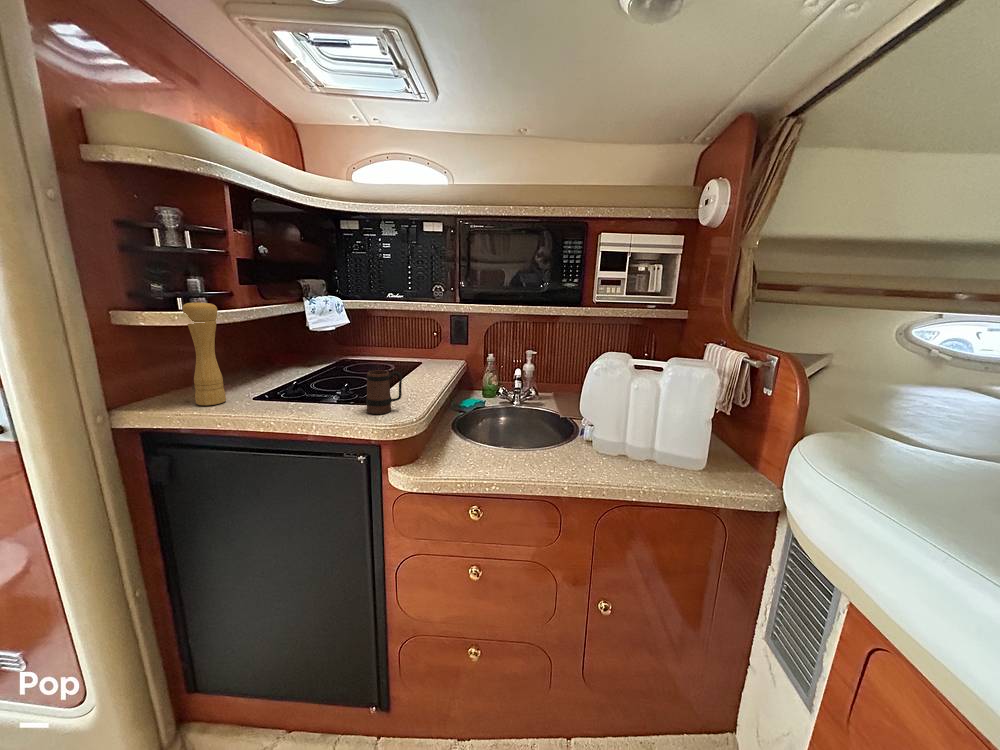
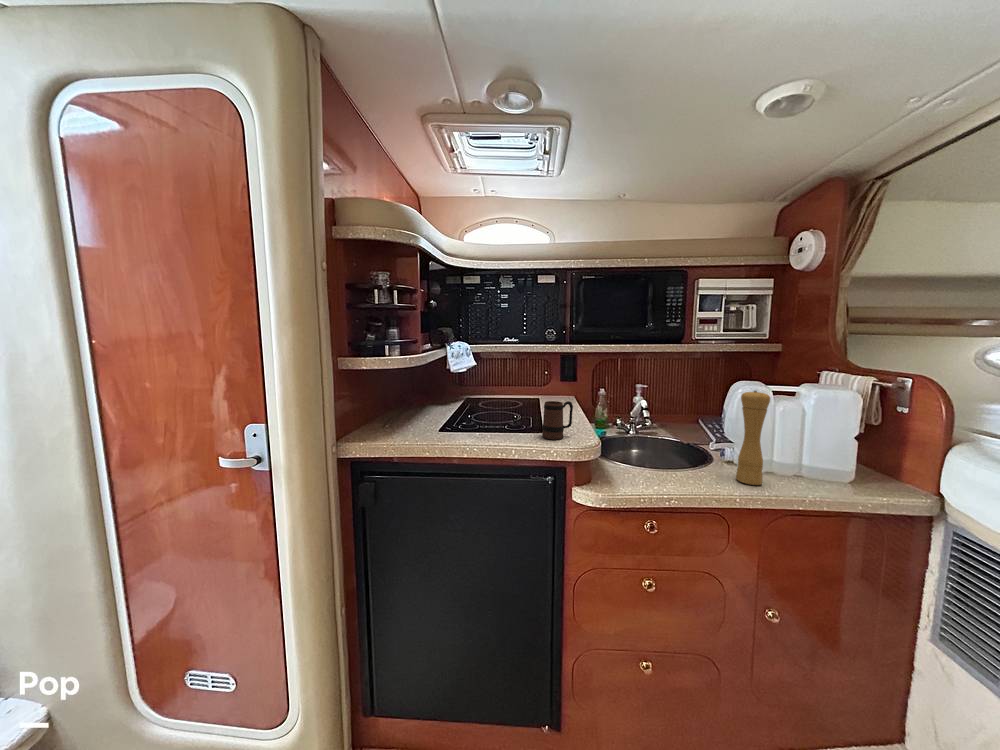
pepper mill: present [182,301,226,405] -> present [736,391,770,485]

